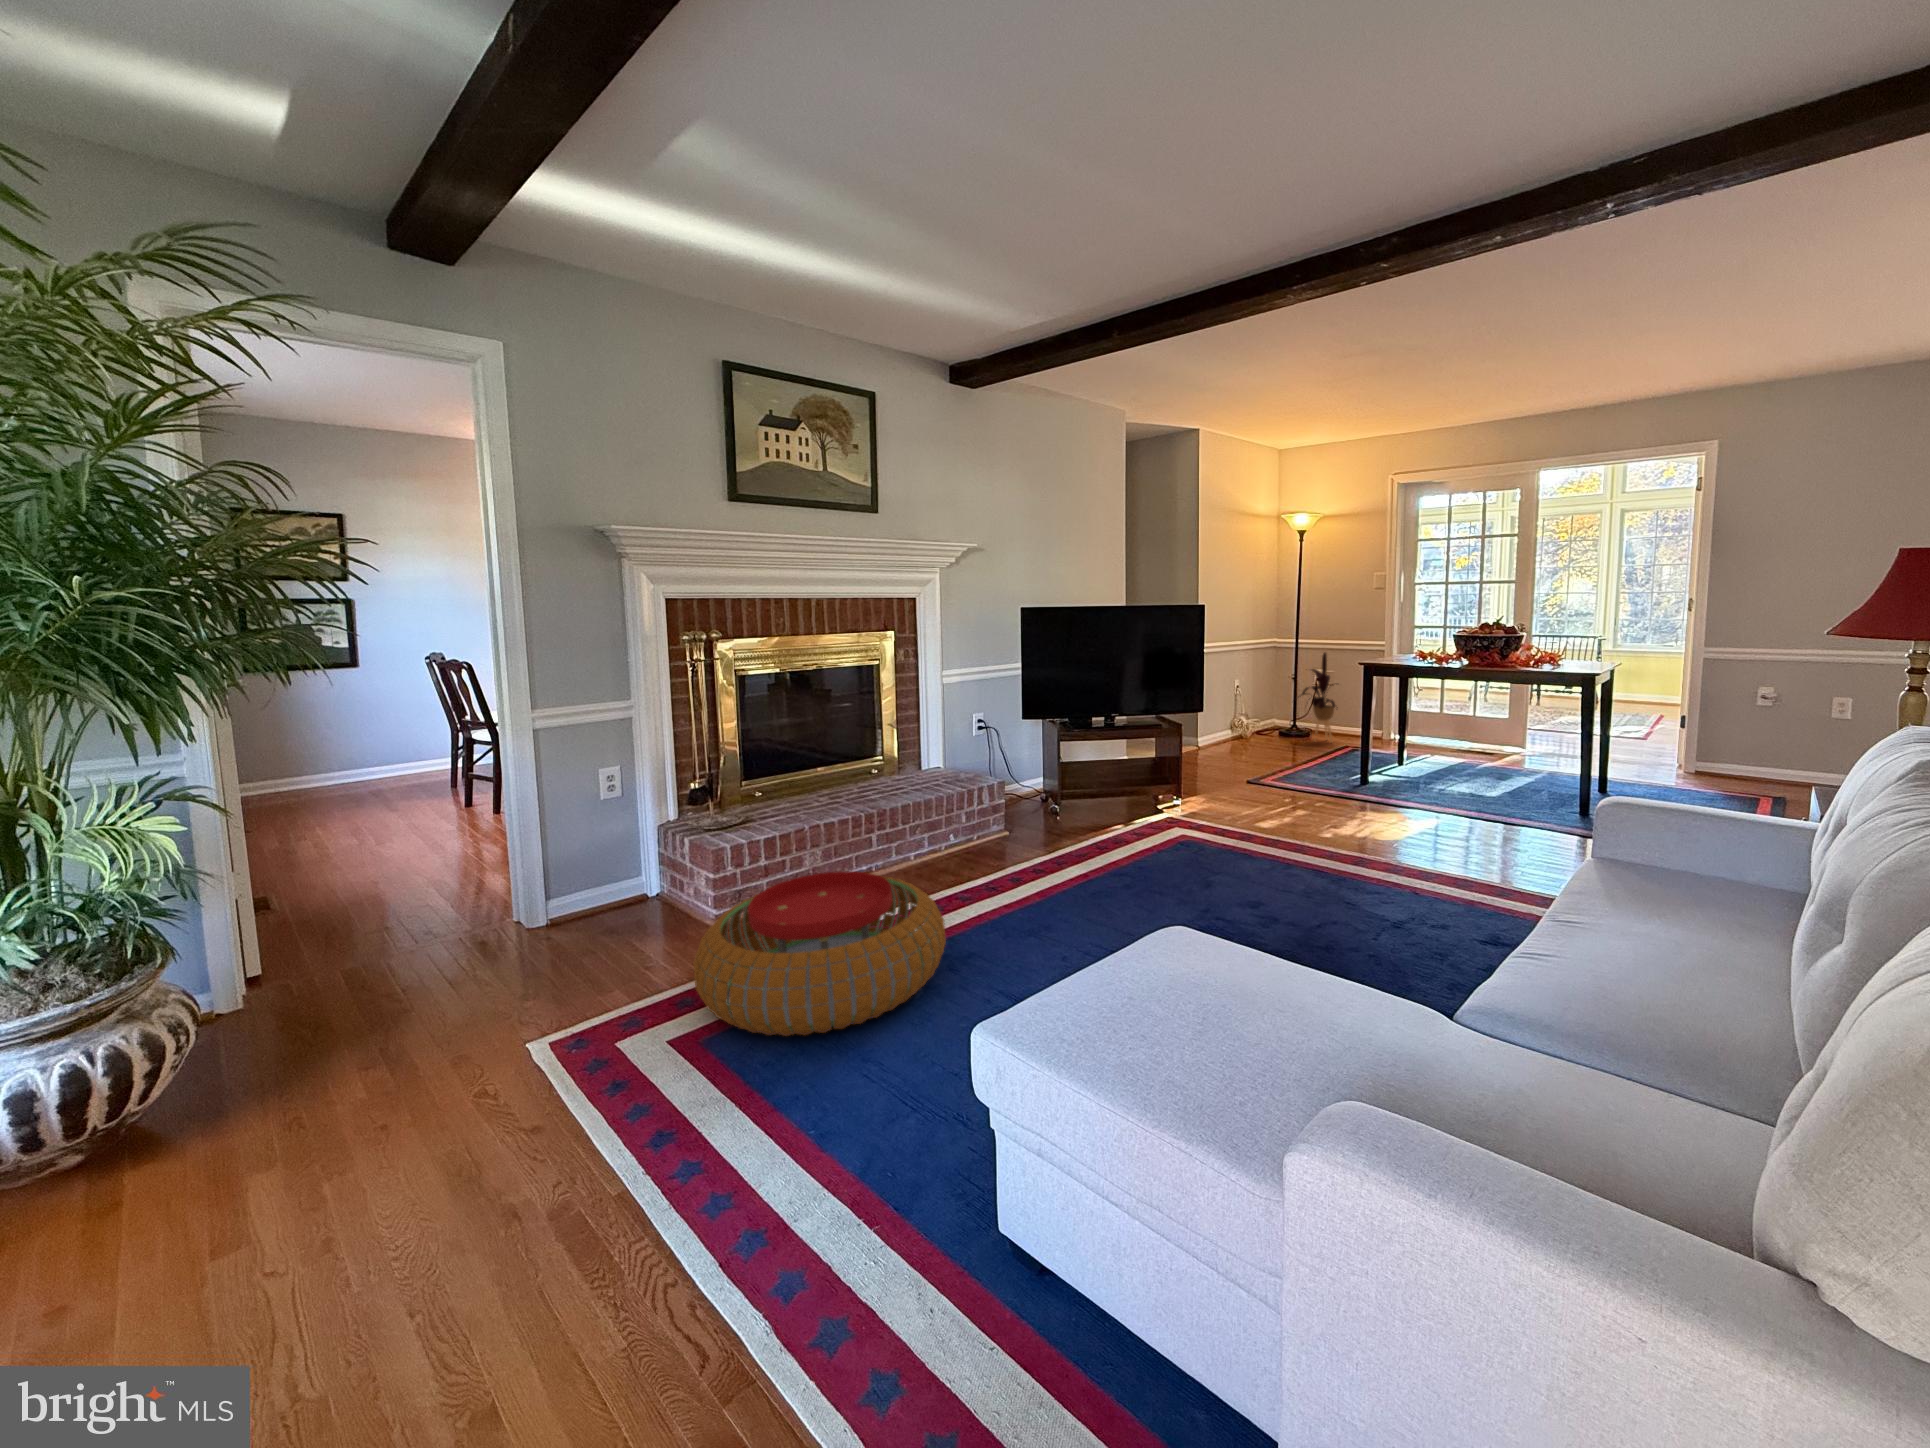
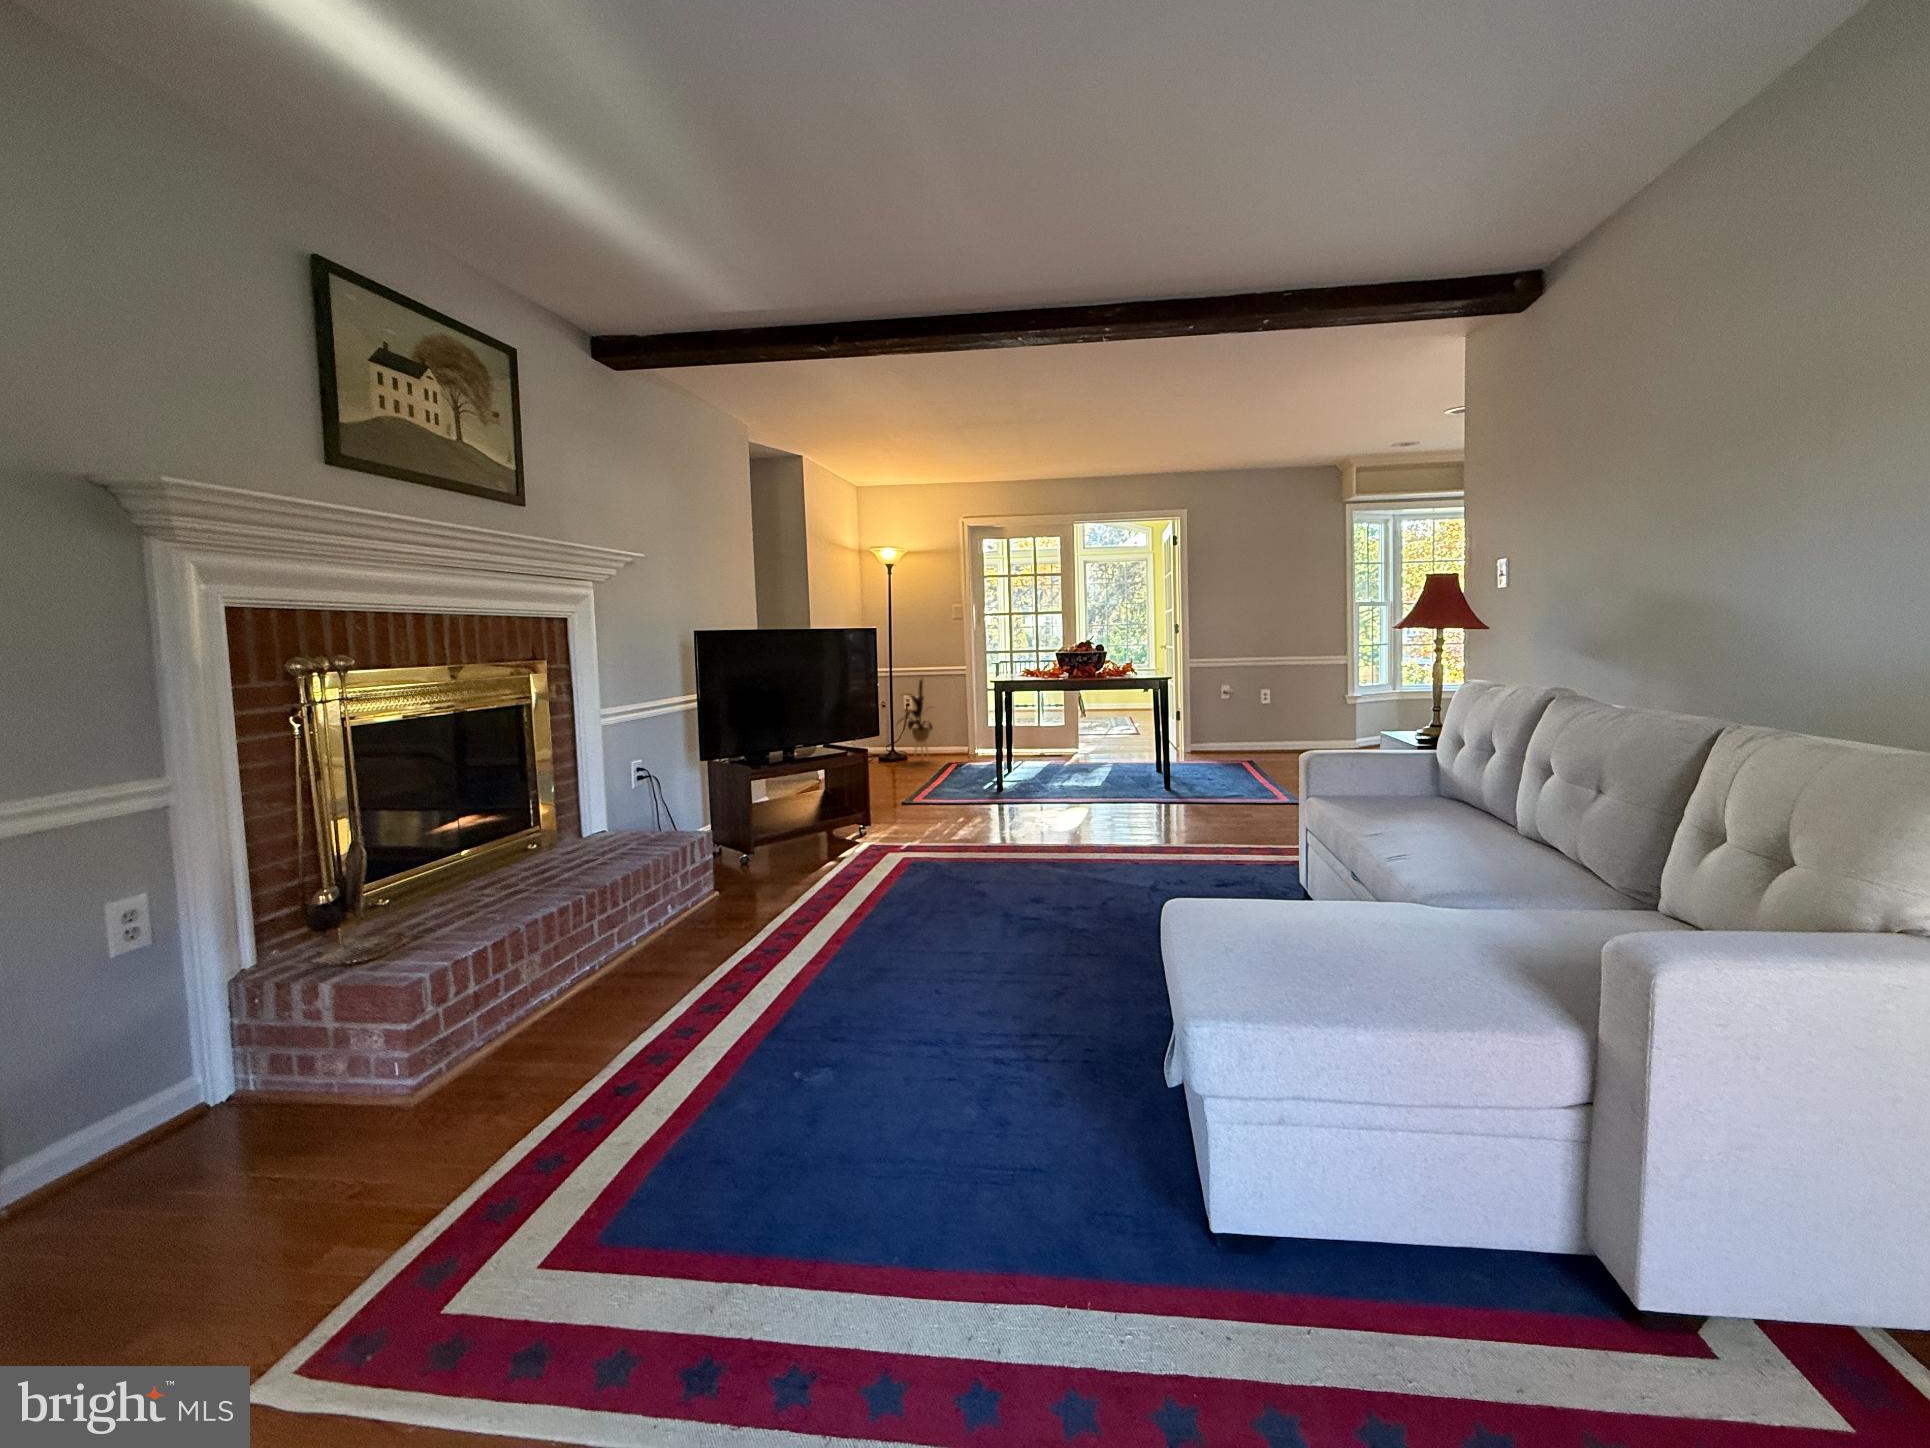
pouf: present [693,871,946,1036] -> none [525,946,857,1176]

